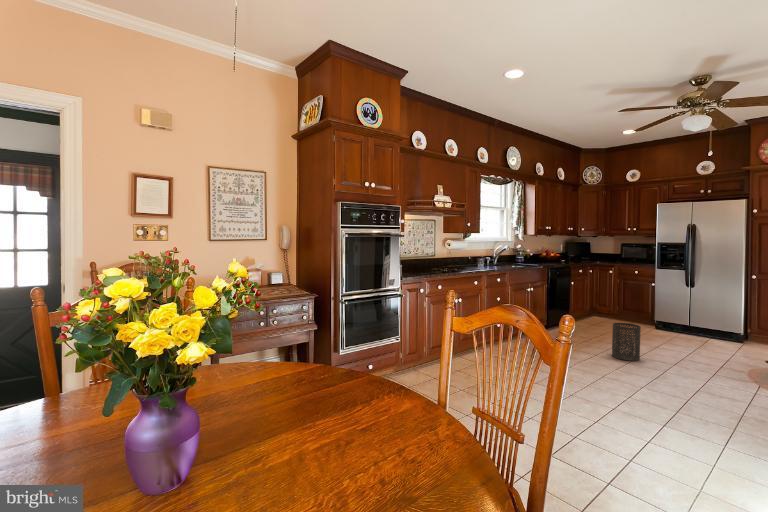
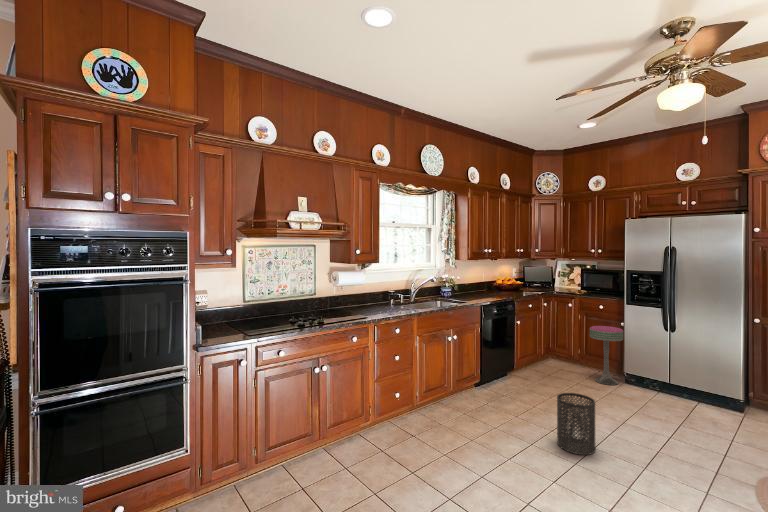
bar stool: none [626,286,653,329] -> present [590,326,624,385]

